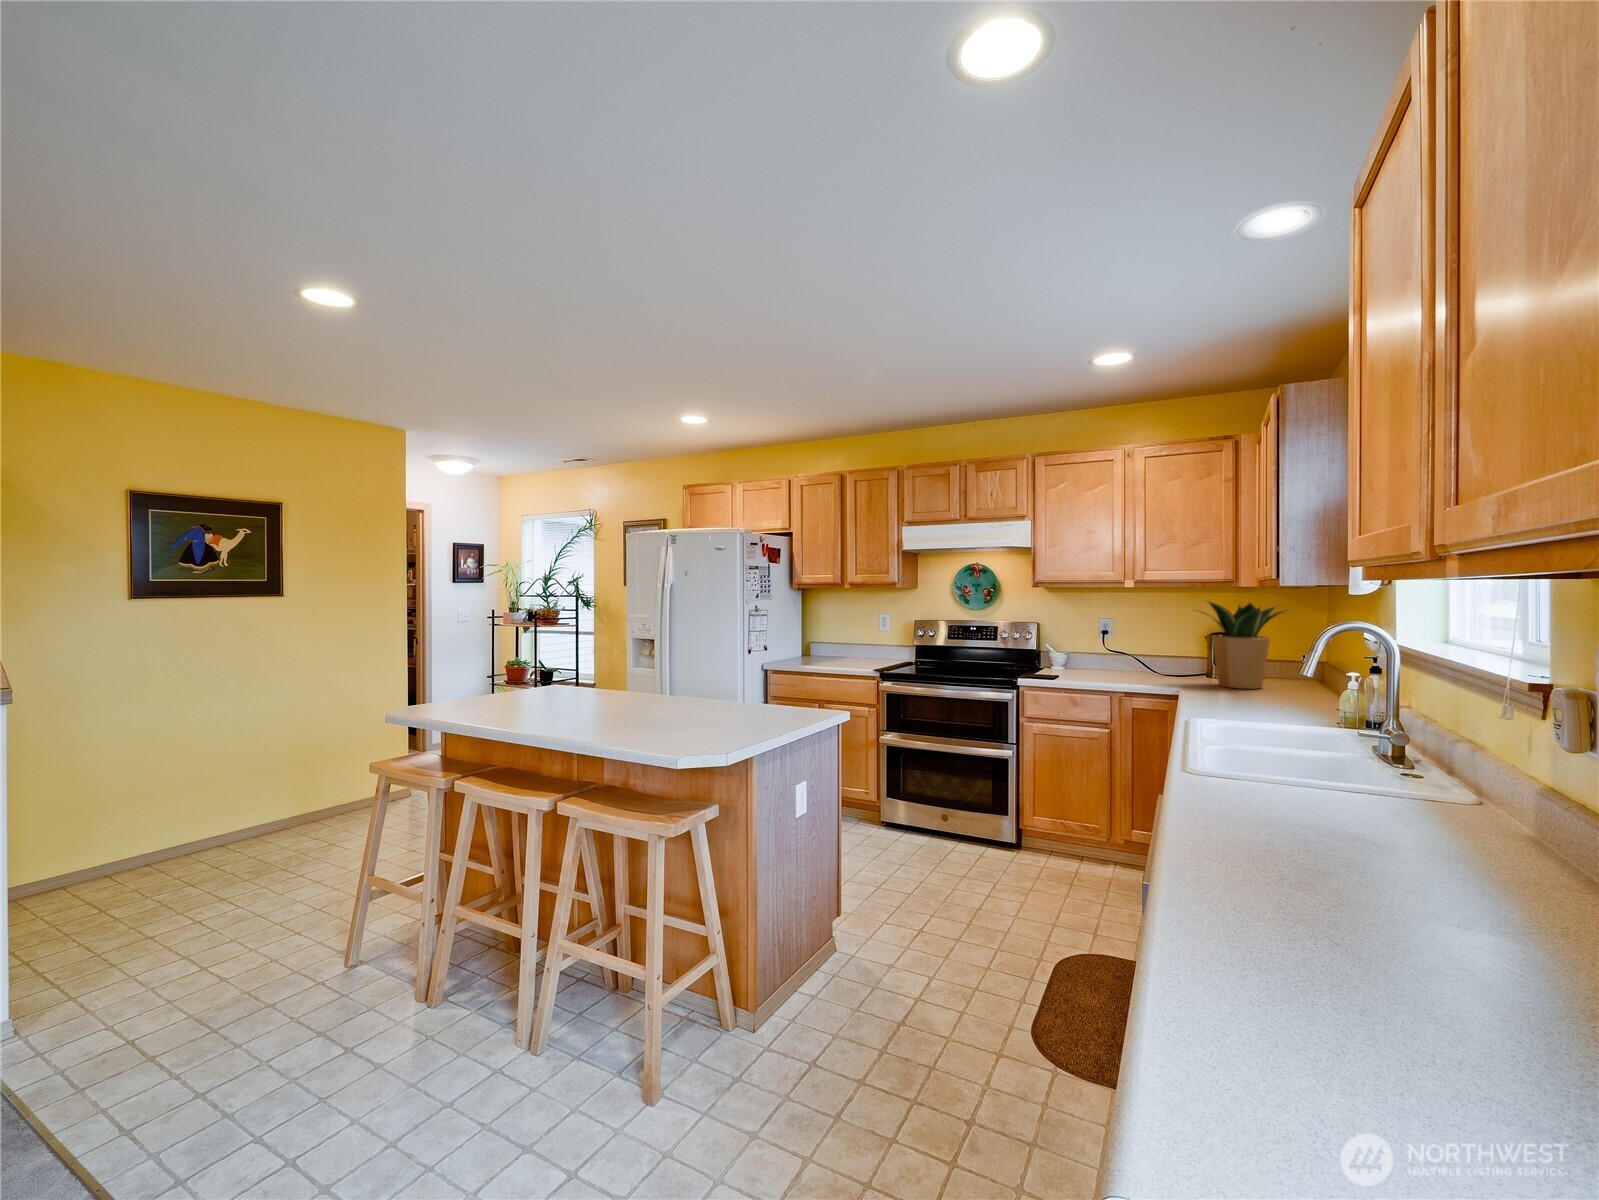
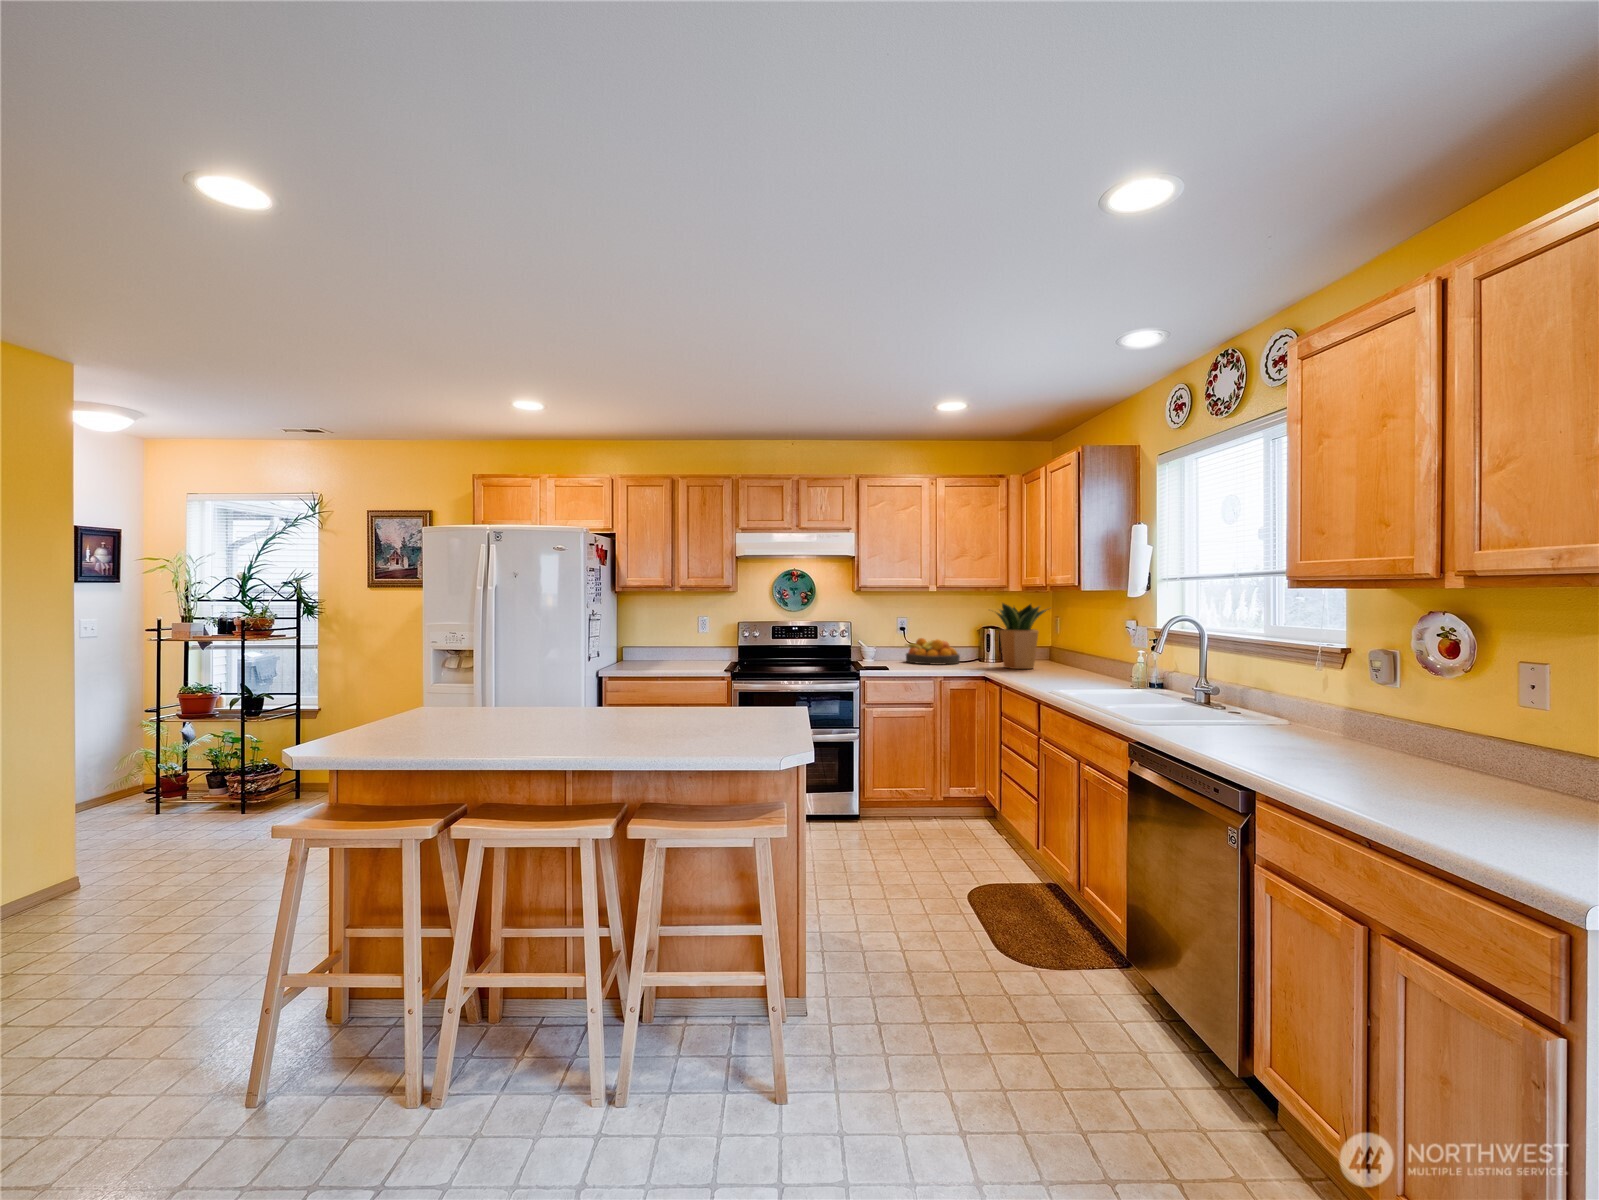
fruit bowl: none [1101,643,1174,677] -> present [906,638,960,665]

